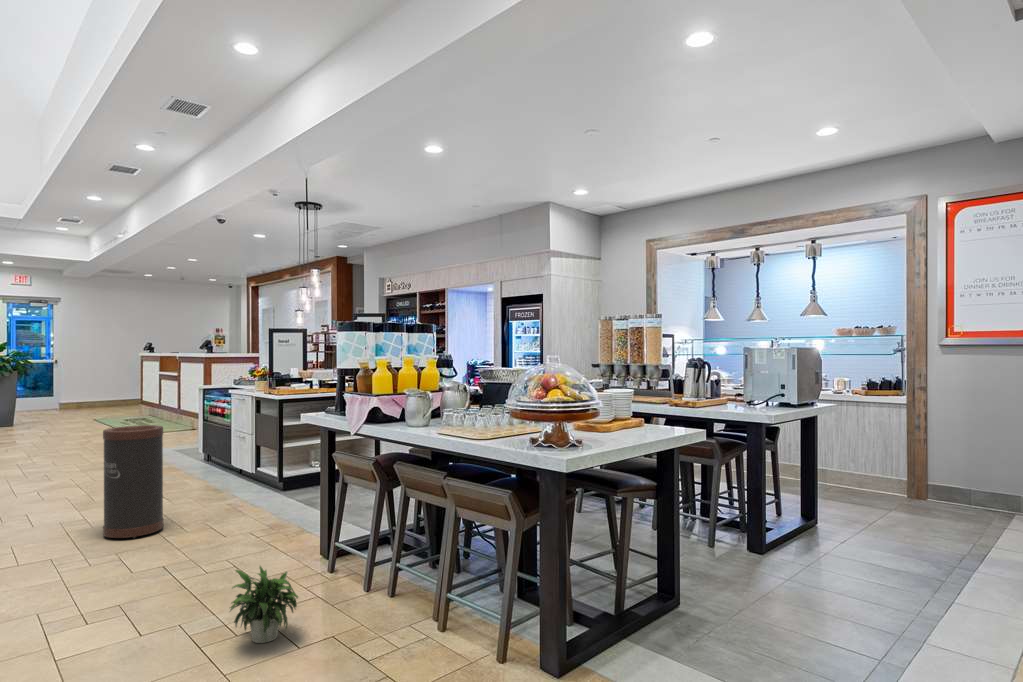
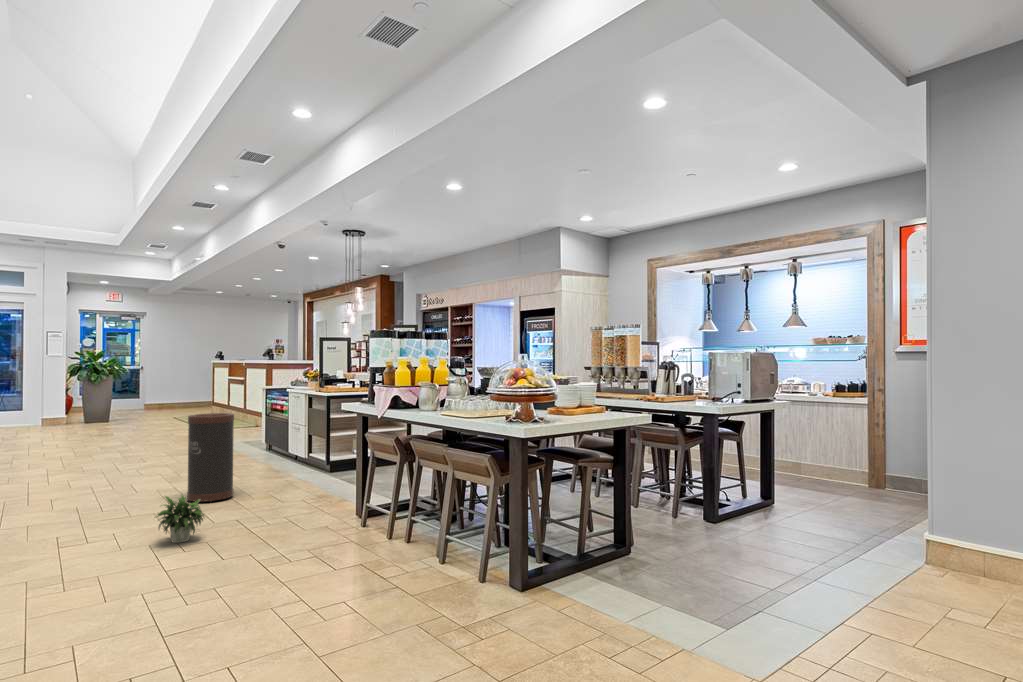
potted plant: present [230,566,298,643] -> present [157,495,204,543]

